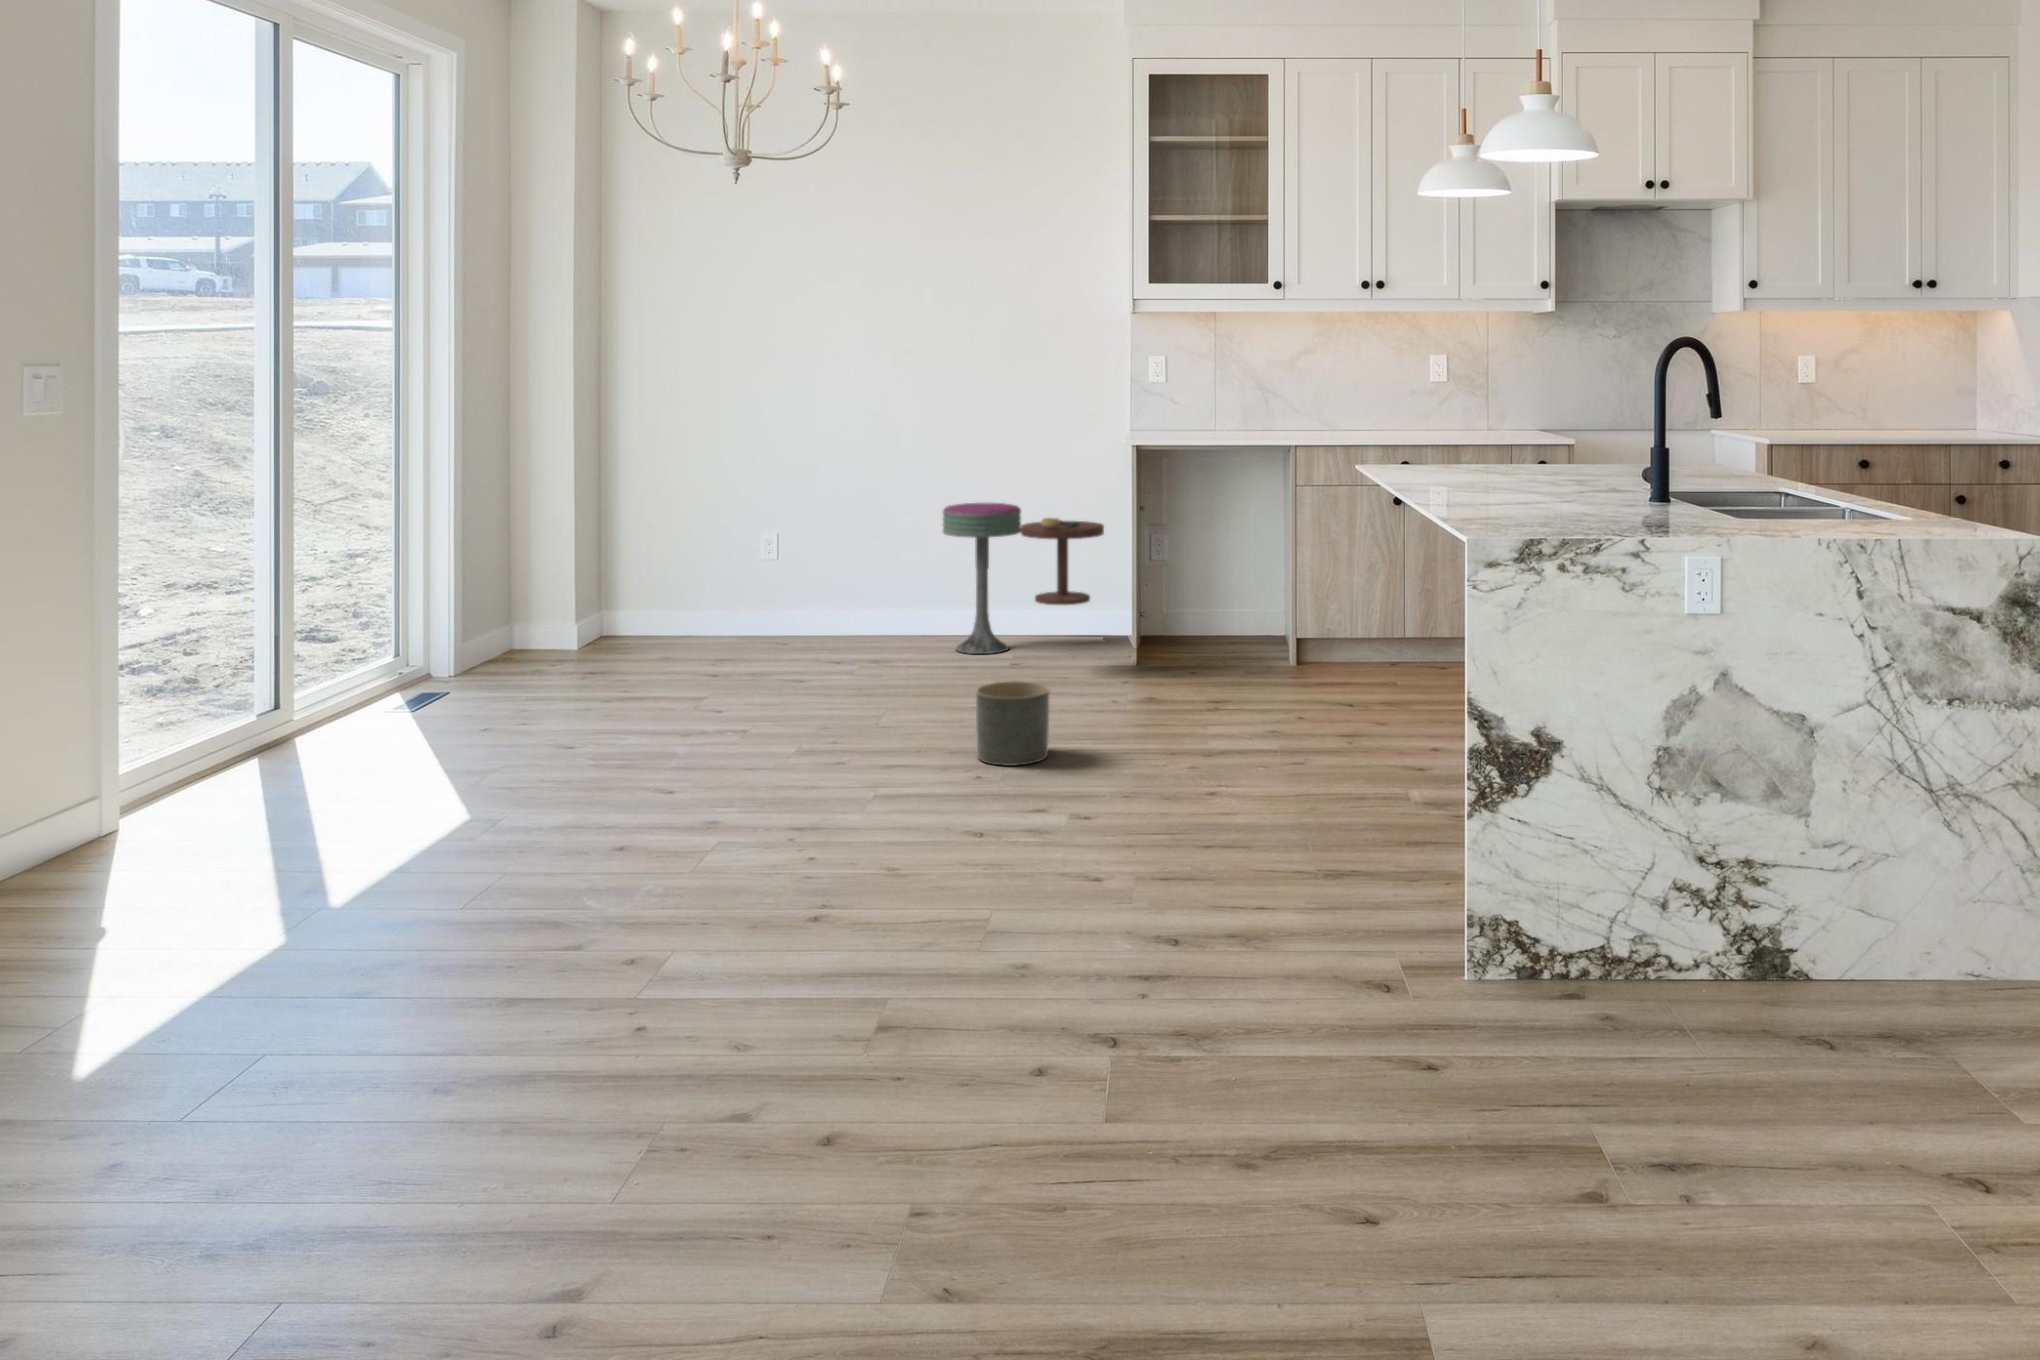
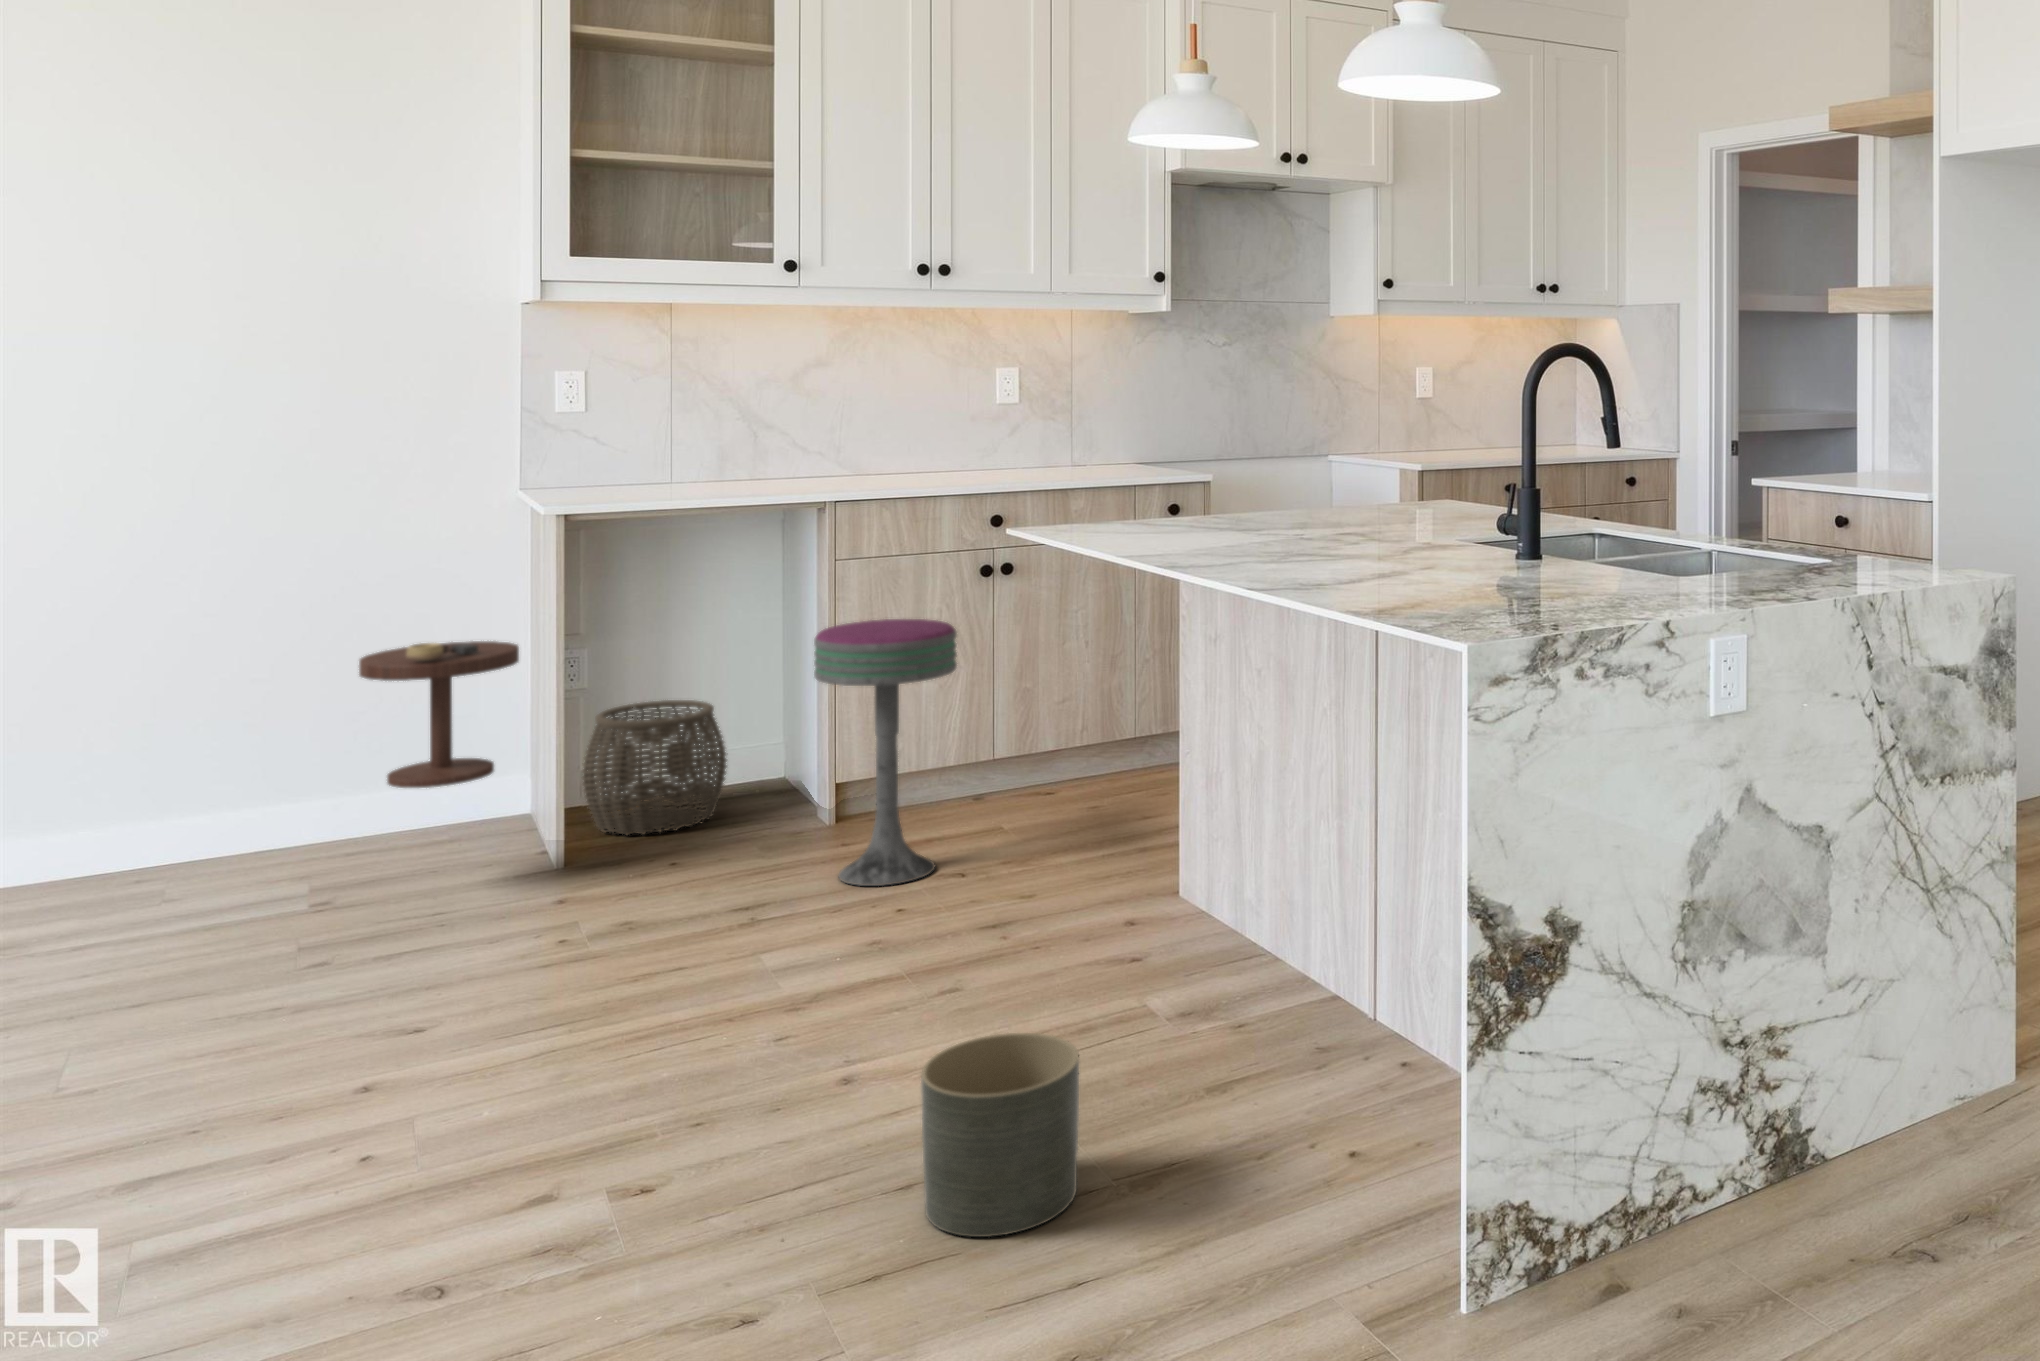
bar stool: present [943,503,1021,654] -> present [814,619,957,886]
woven basket: none [1150,574,1237,659] -> present [582,700,727,835]
planter: present [976,681,1050,766] -> present [921,1033,1079,1237]

